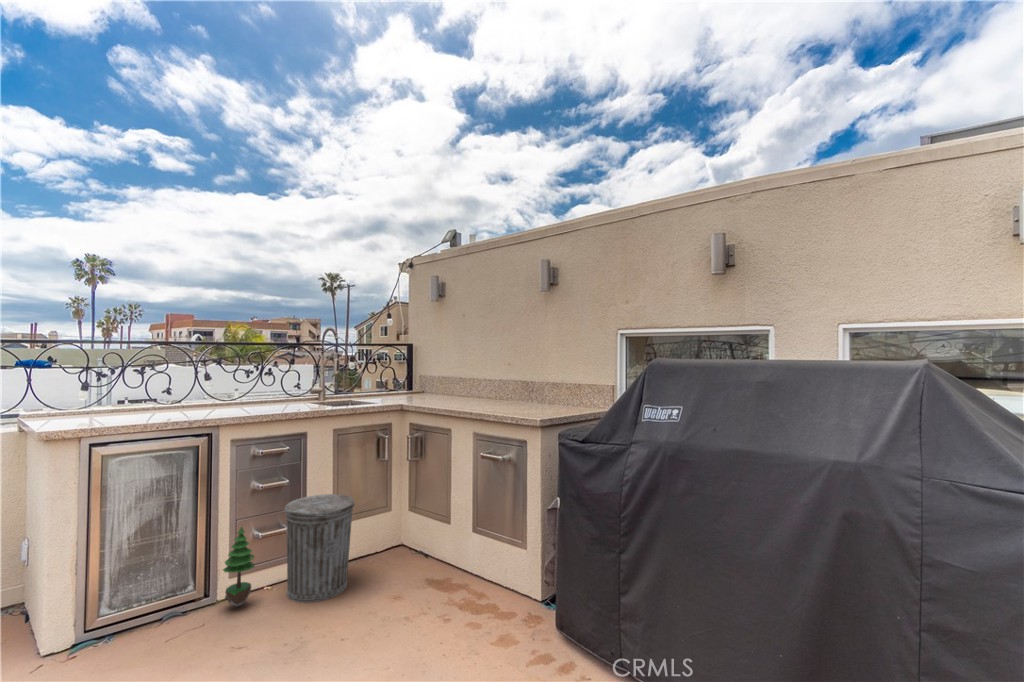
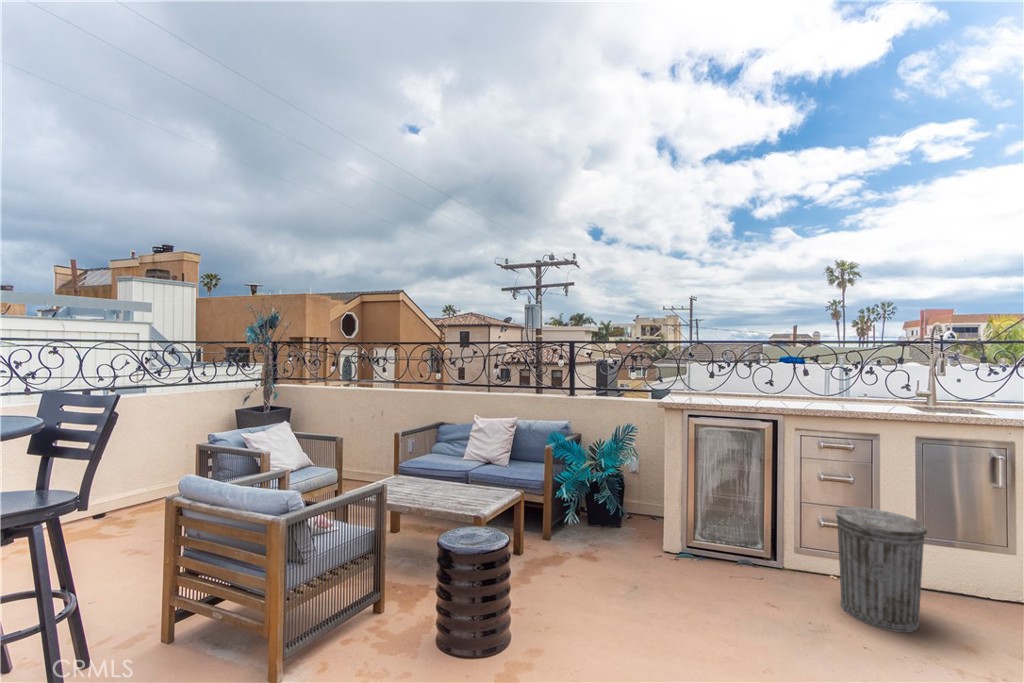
potted tree: present [223,527,255,606] -> none [778,511,809,586]

